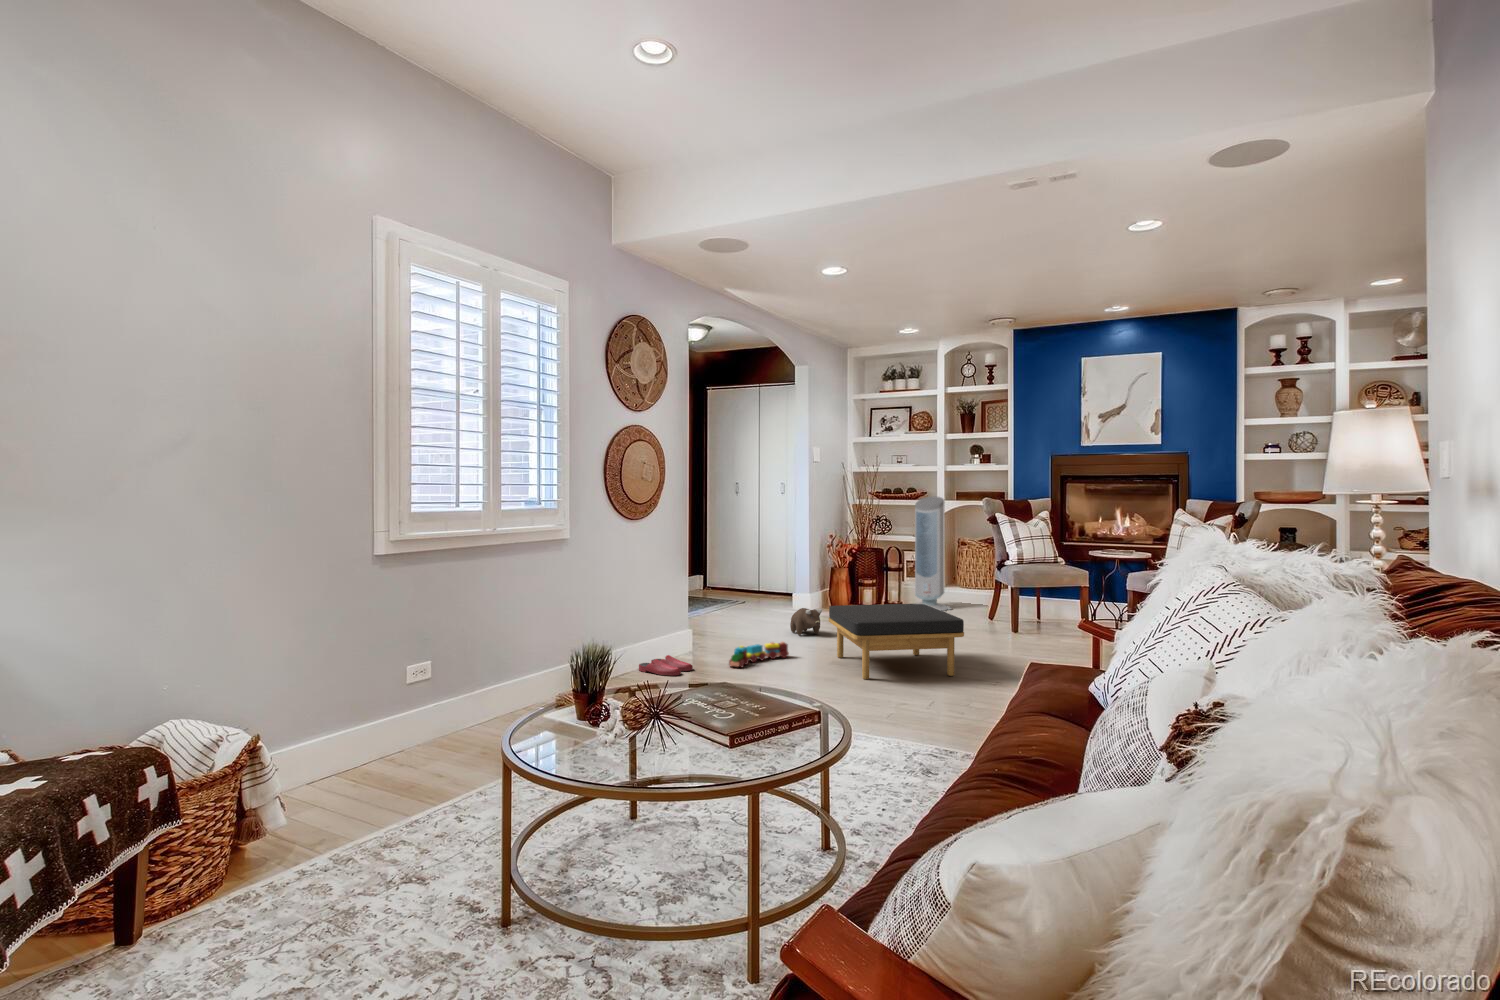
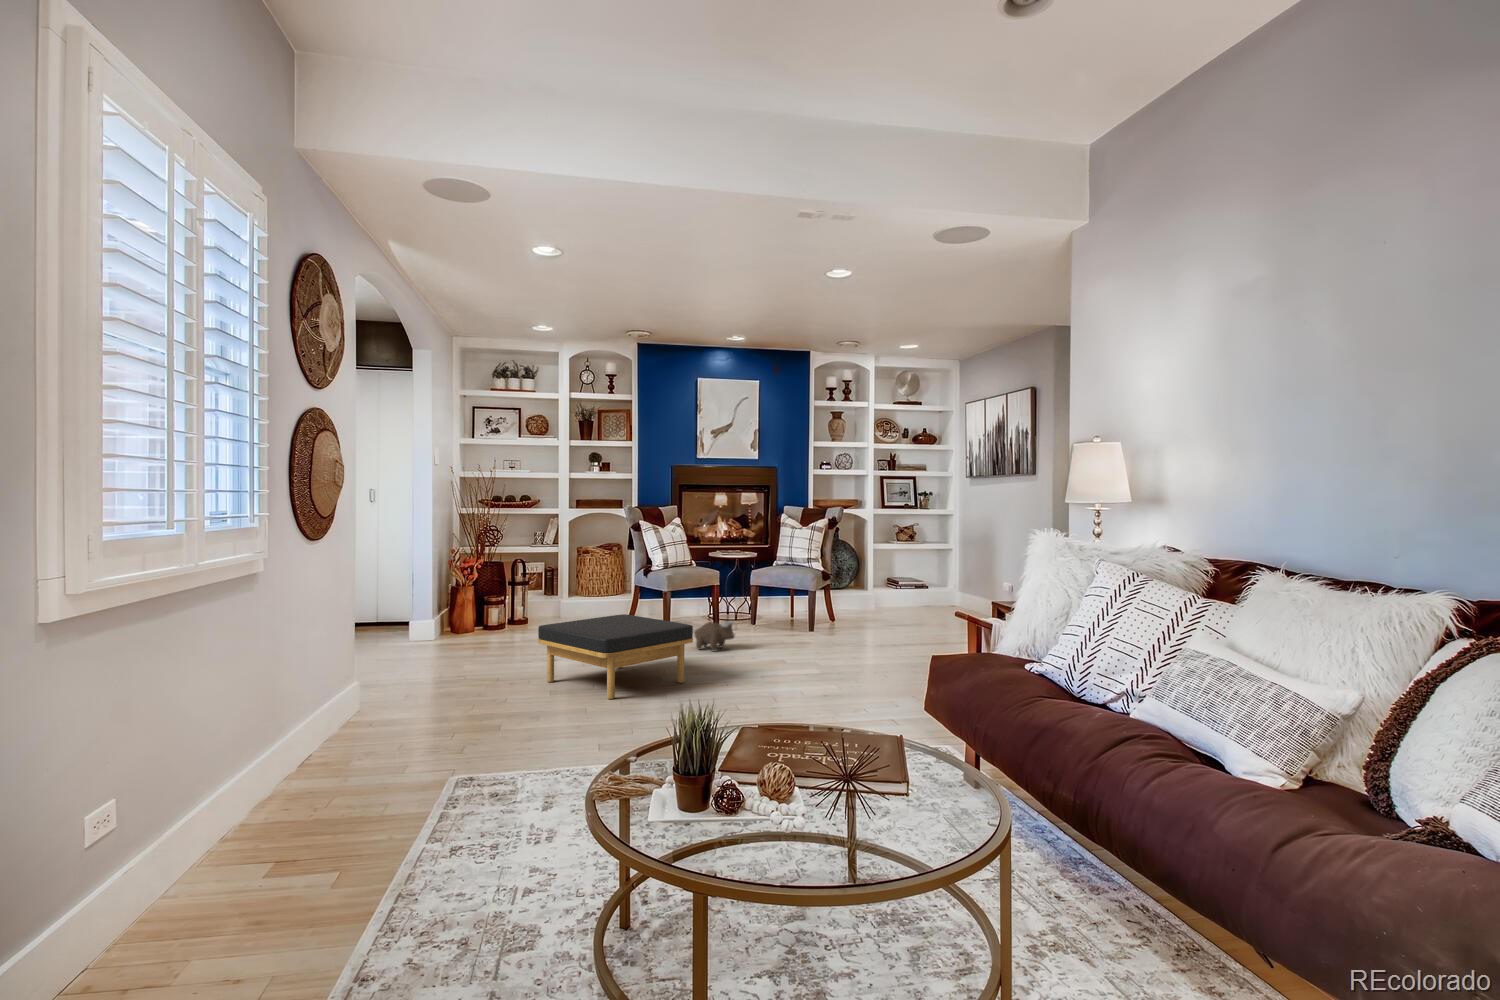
air purifier: present [915,497,951,611] -> none [532,504,581,623]
plush toy: present [790,608,822,636] -> present [695,621,735,651]
toy train: present [729,642,789,667] -> none [442,673,495,712]
slippers: present [639,655,693,676] -> none [324,710,401,738]

